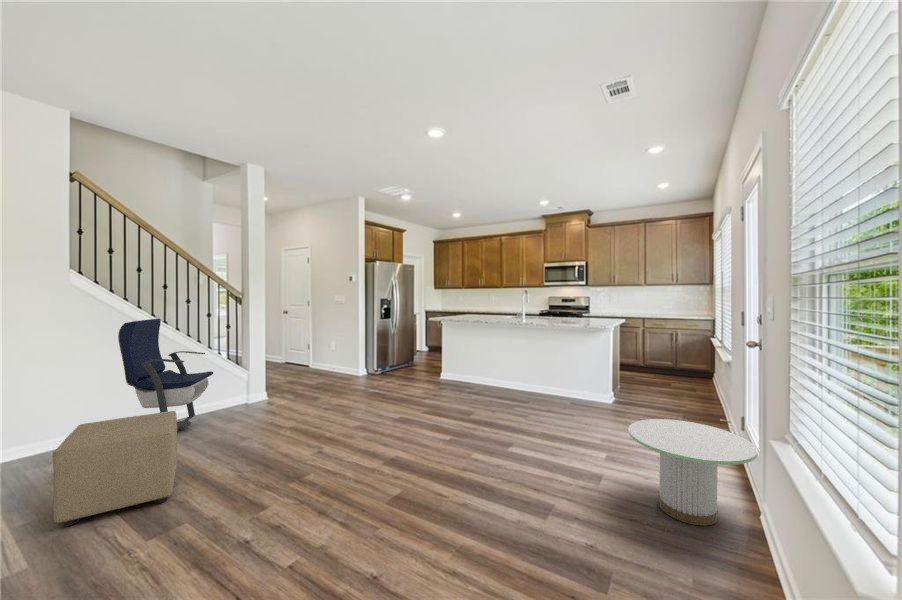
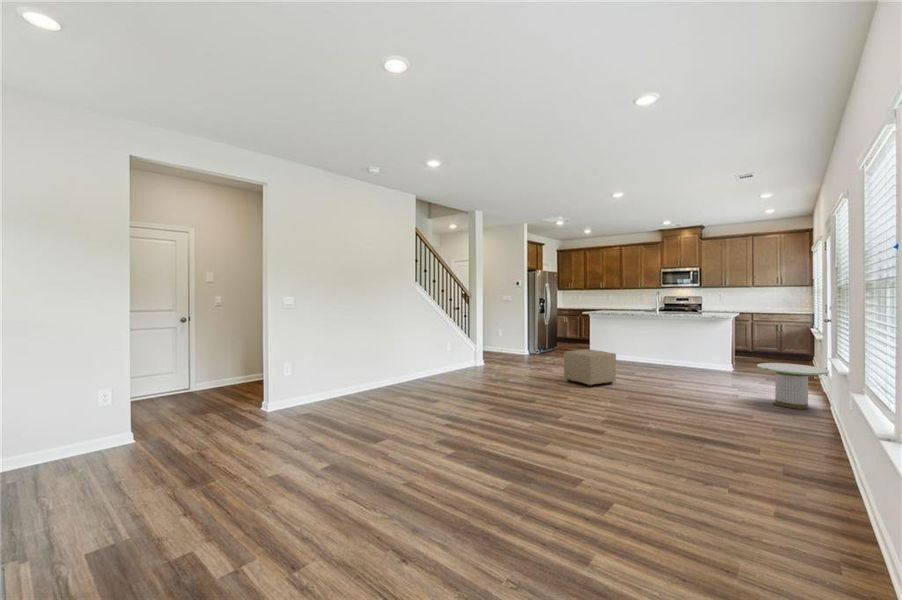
armchair: present [118,319,213,431] -> none [437,310,476,376]
ottoman: present [52,411,177,526] -> present [564,349,616,387]

